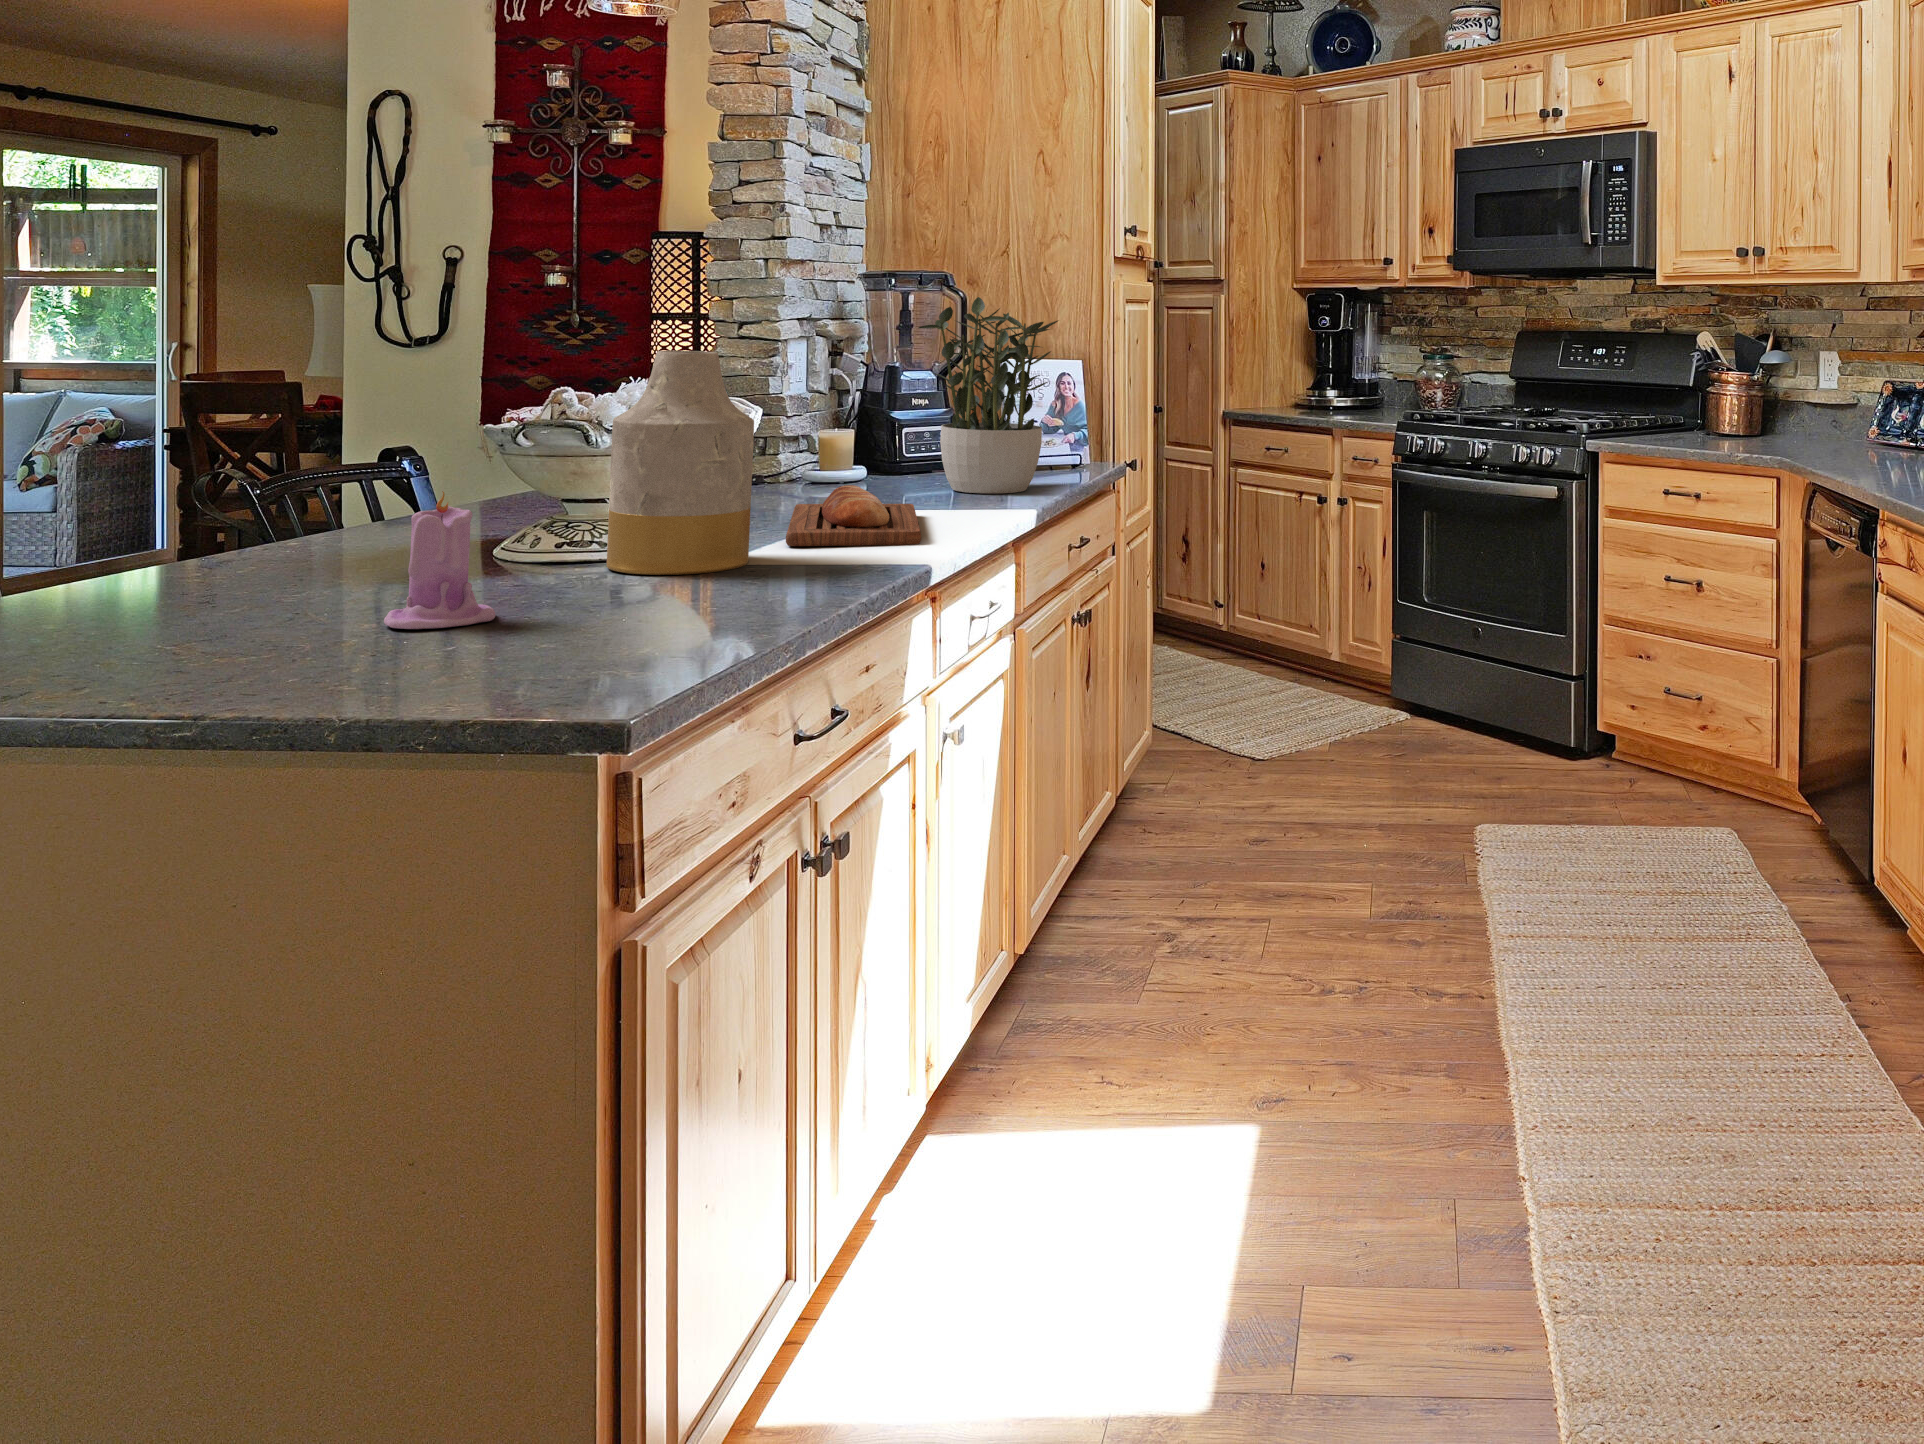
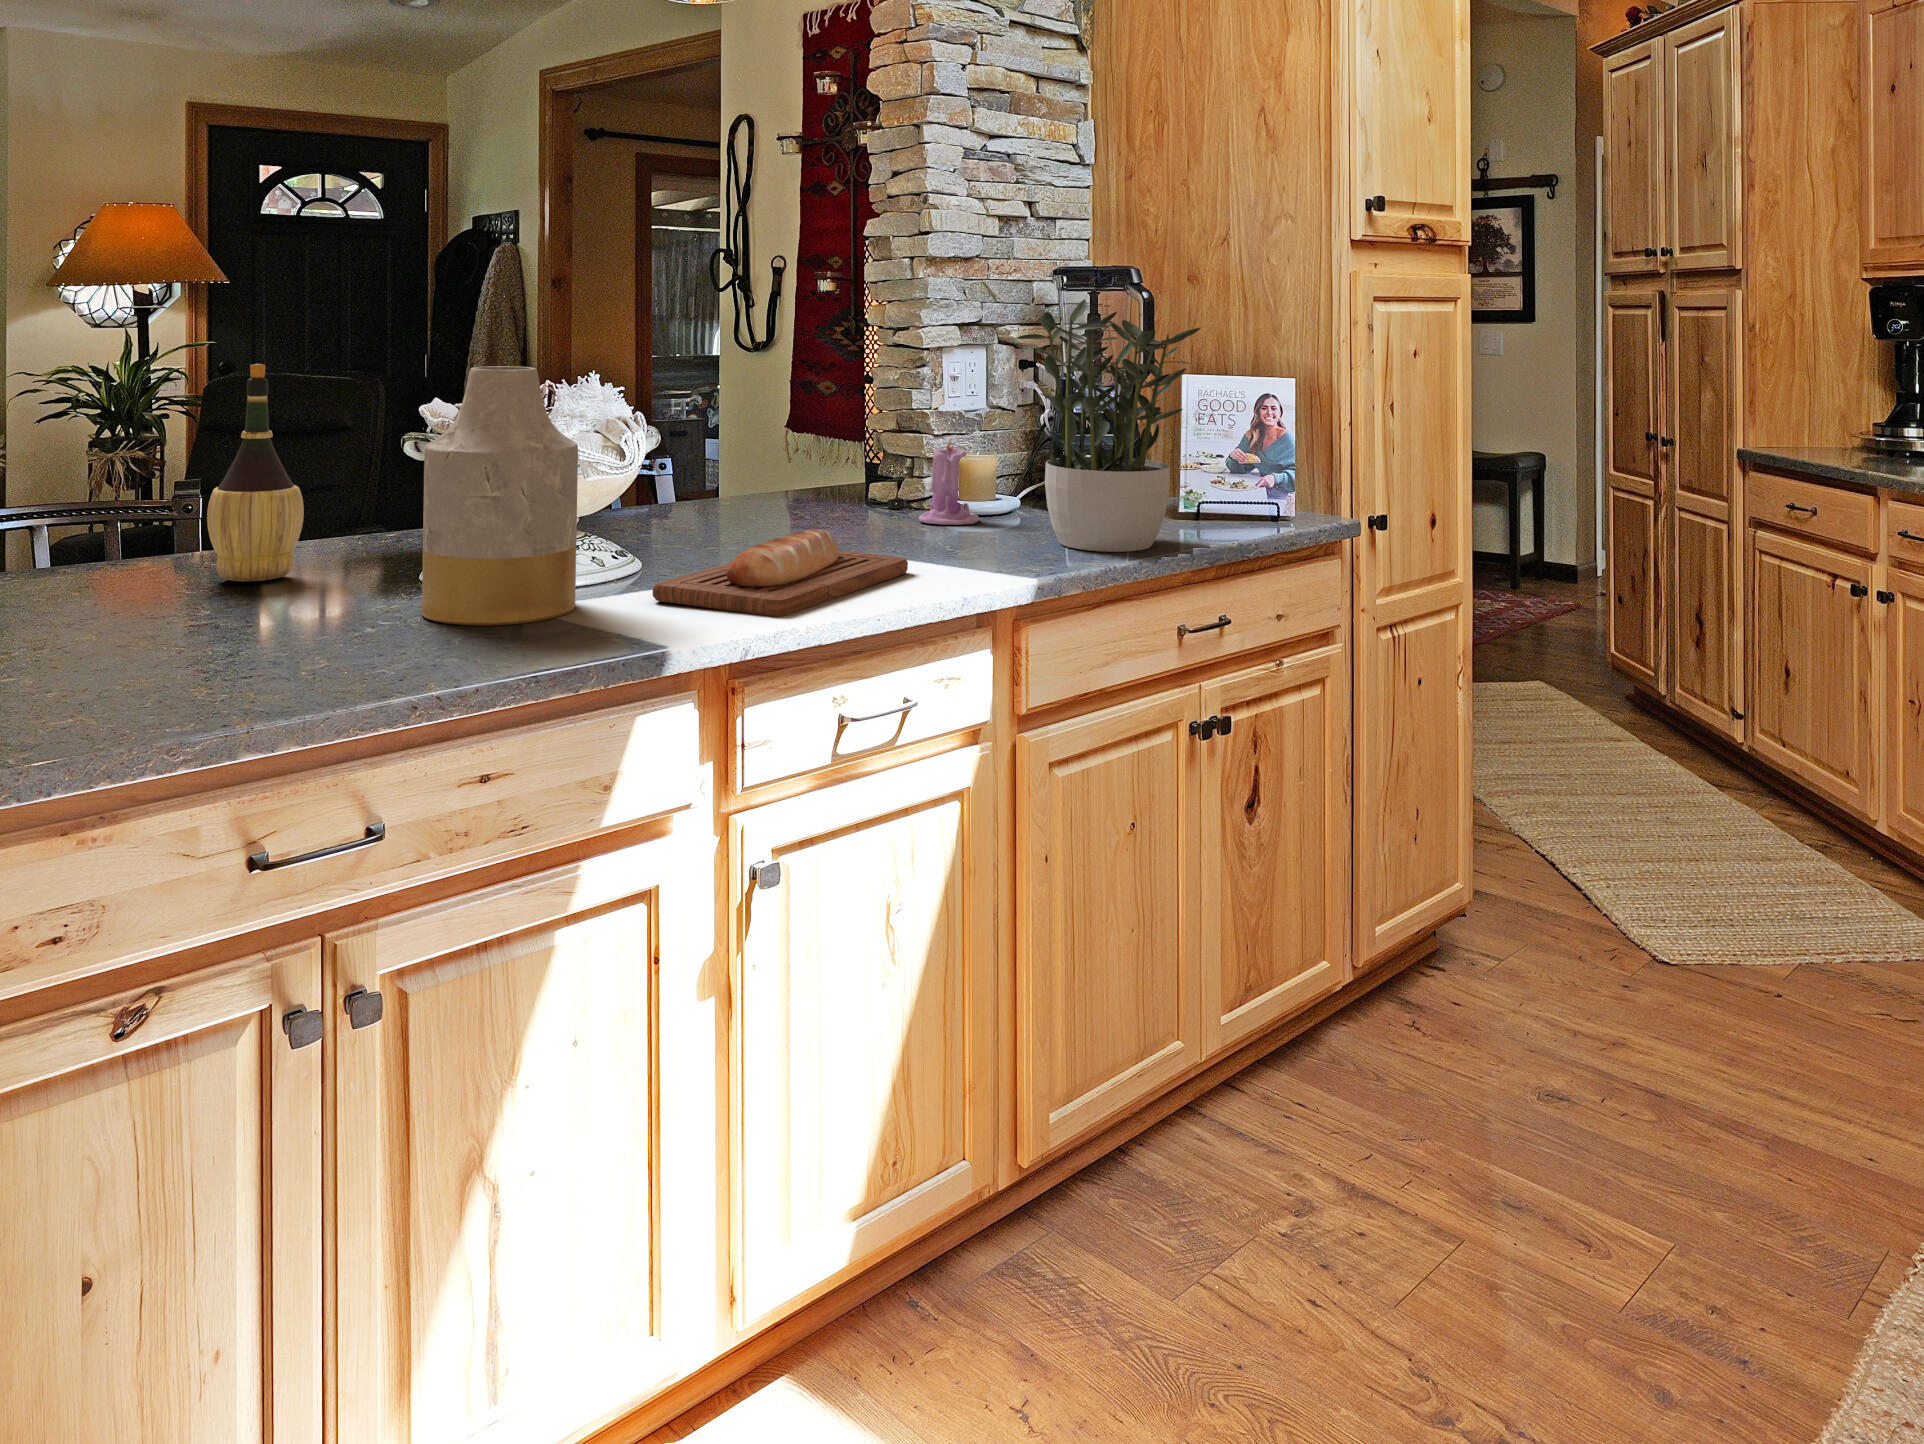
wine bottle: none [255,352,366,577] -> present [207,364,304,581]
candle: present [384,491,495,629] -> present [919,438,979,525]

